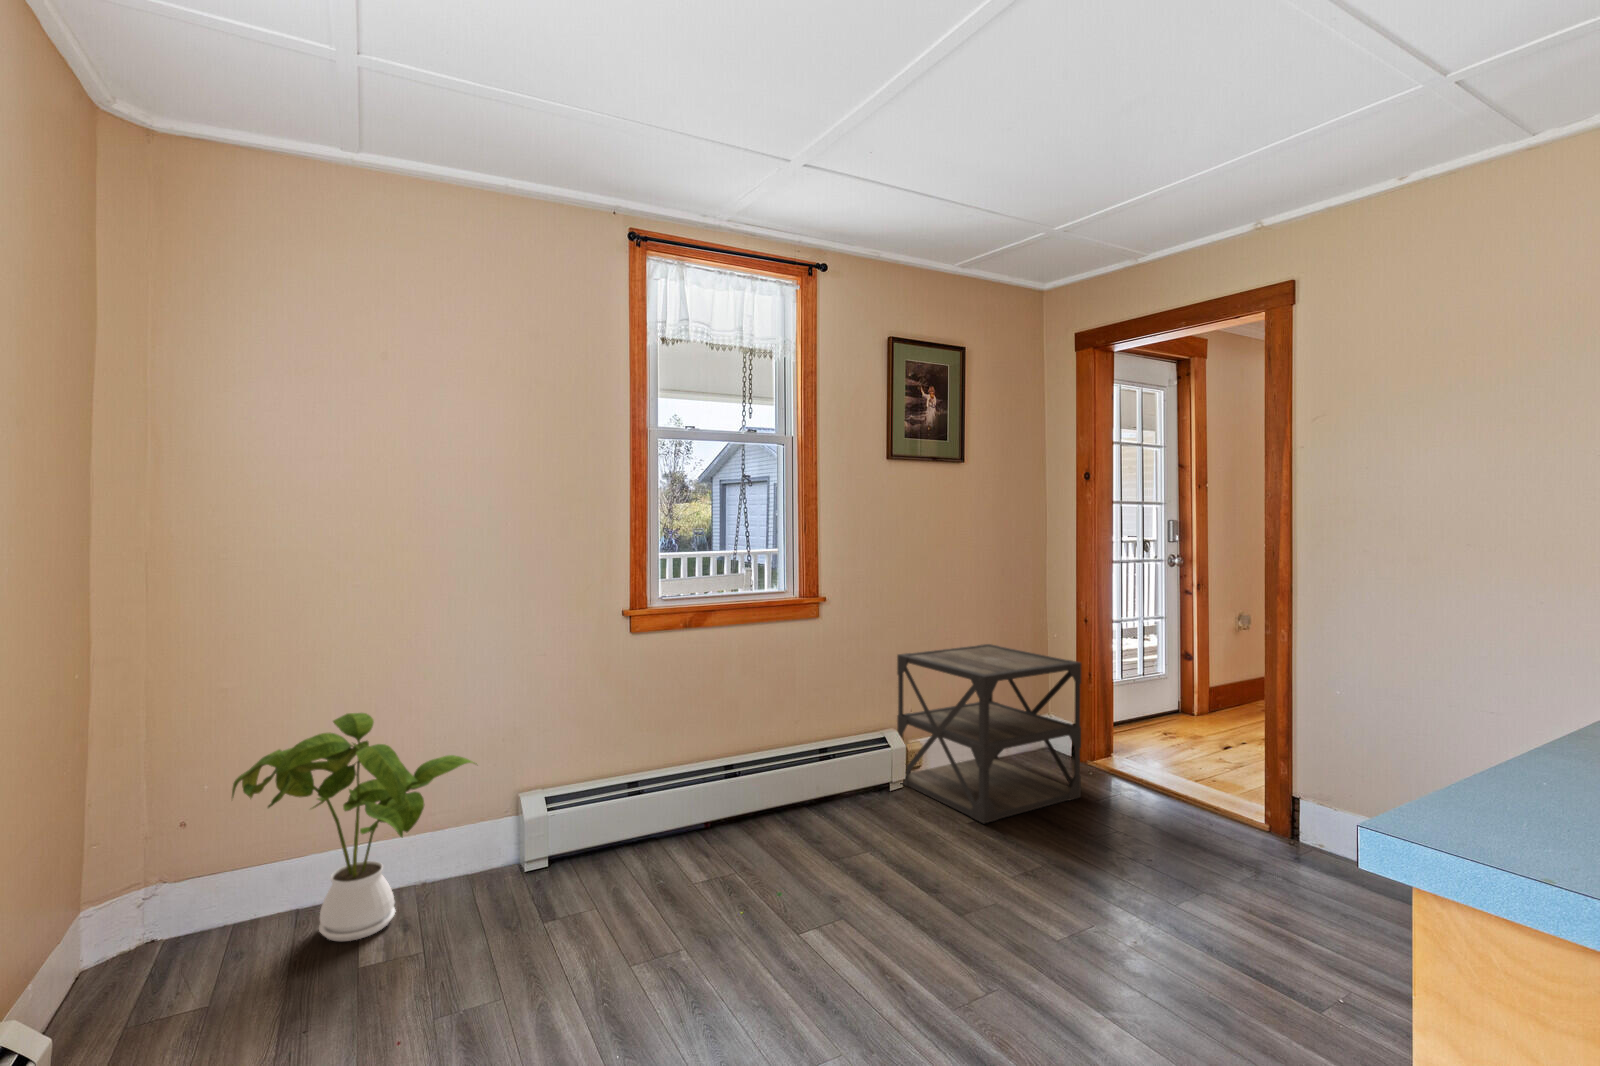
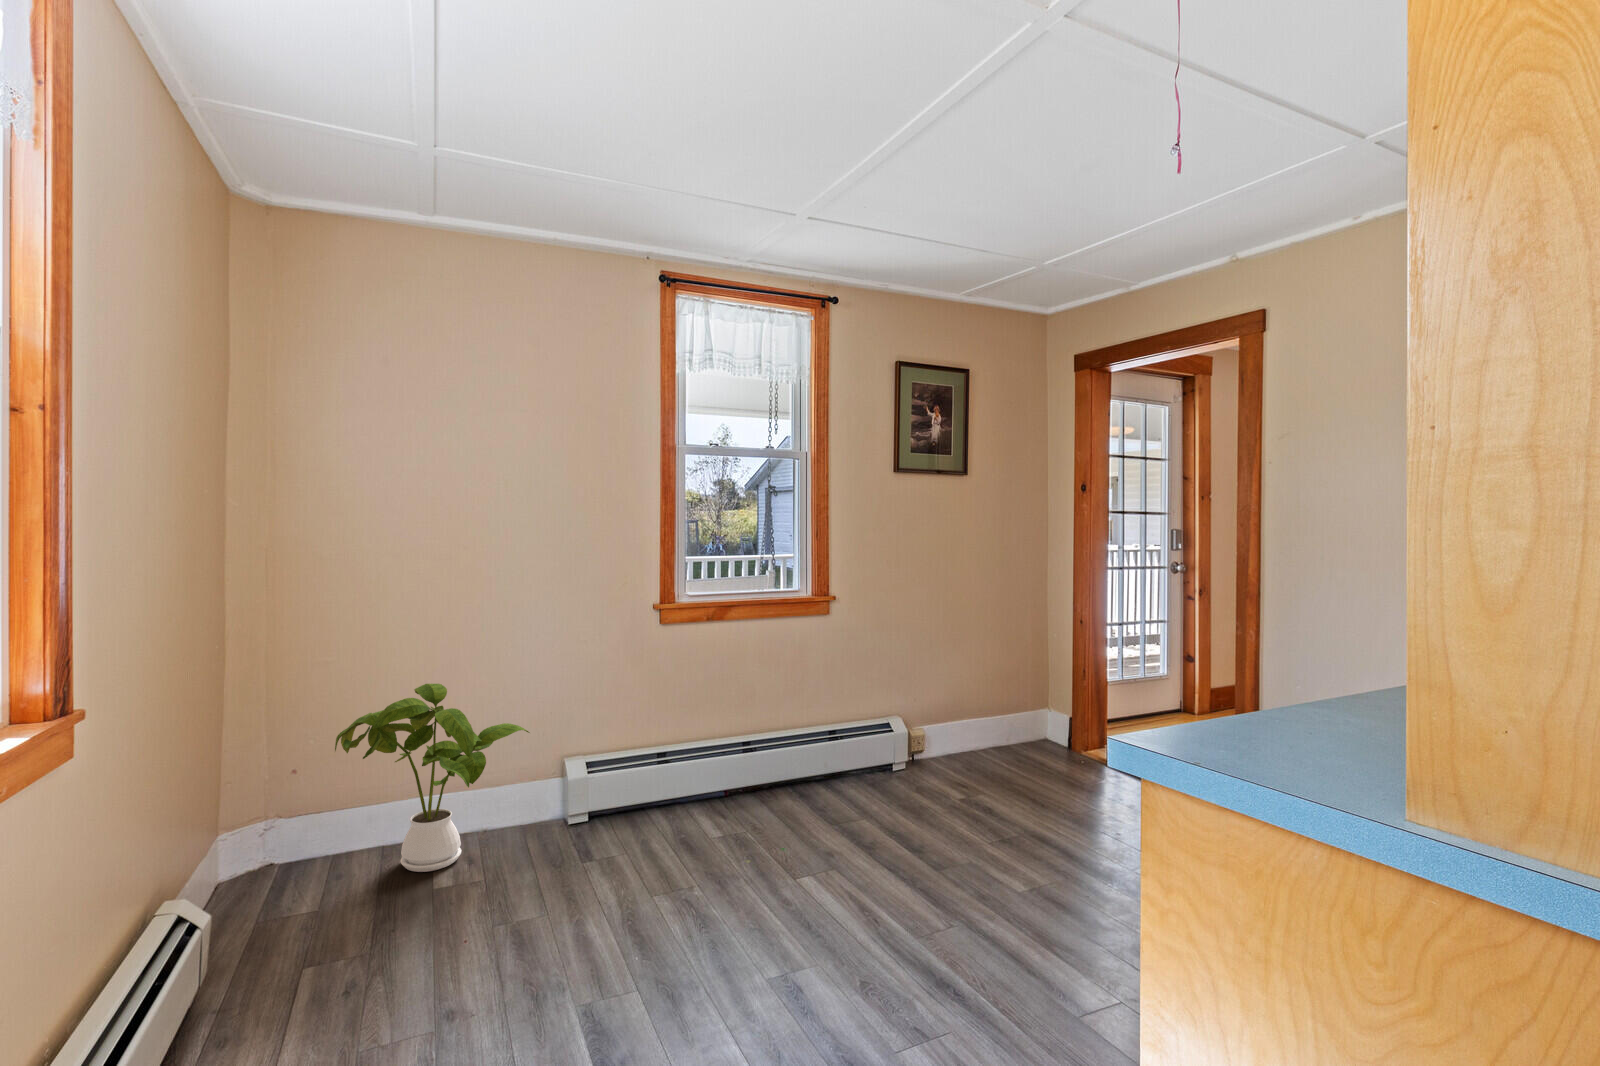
side table: present [897,644,1081,823] -> none [900,641,1068,801]

